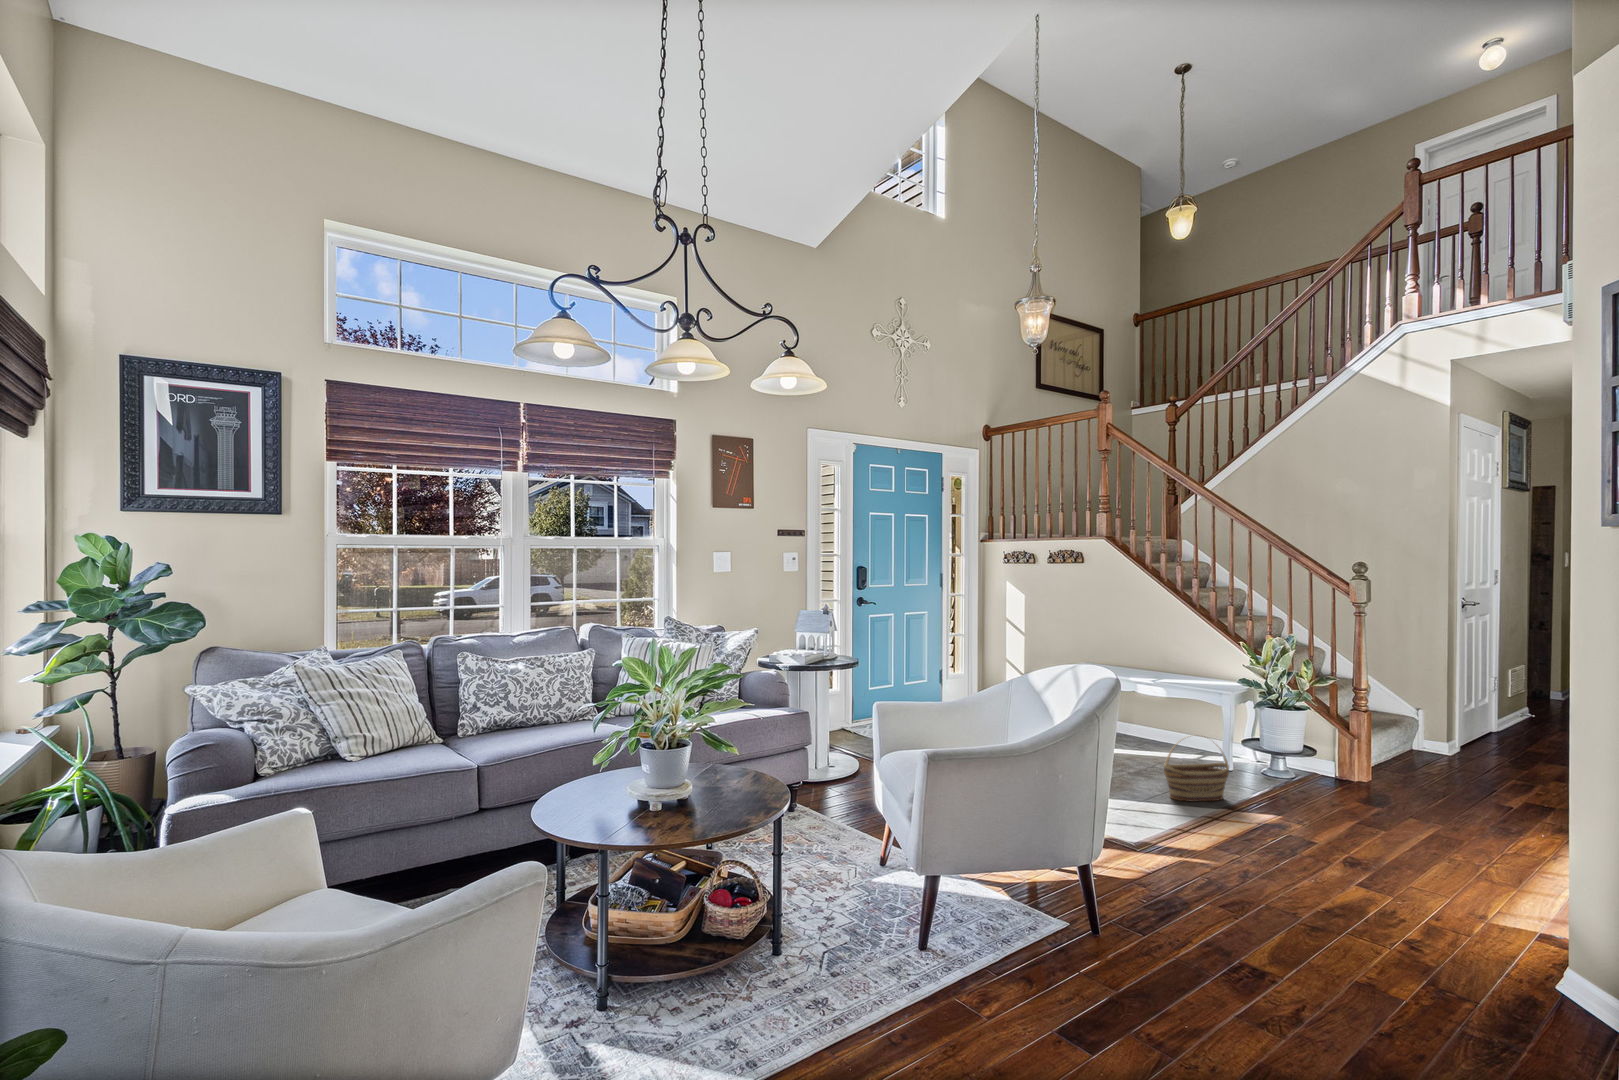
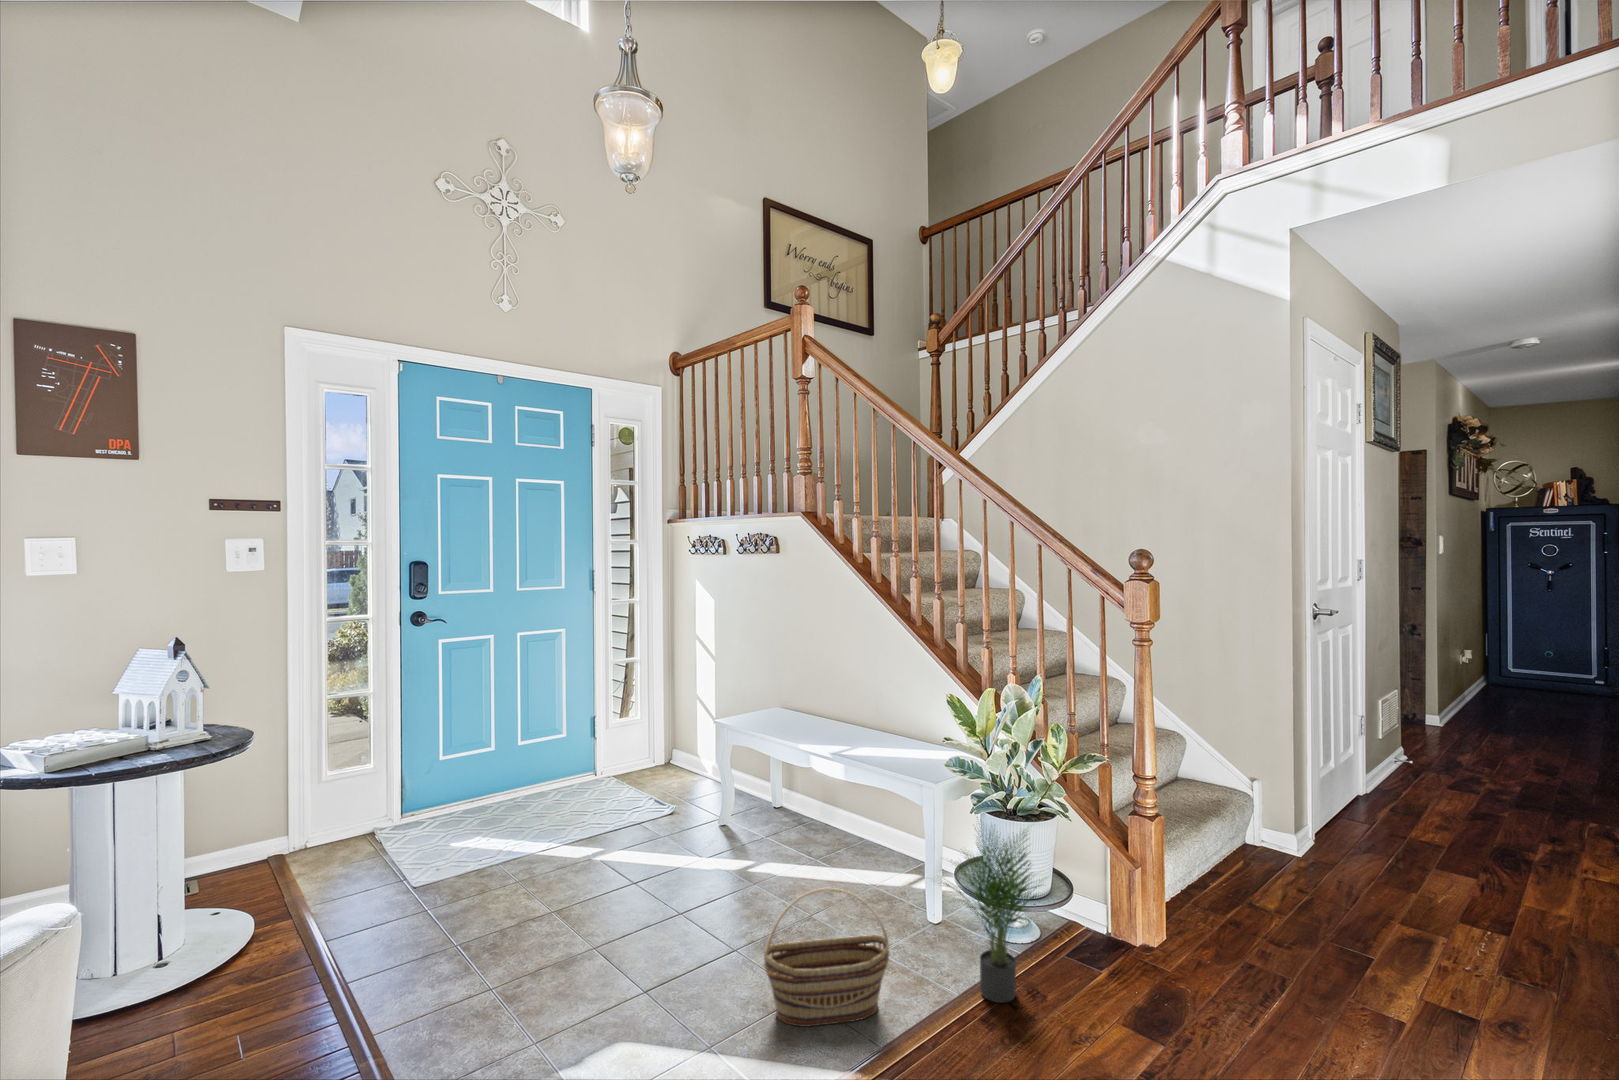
potted plant: none [1243,704,1319,799] -> present [943,829,1046,1003]

